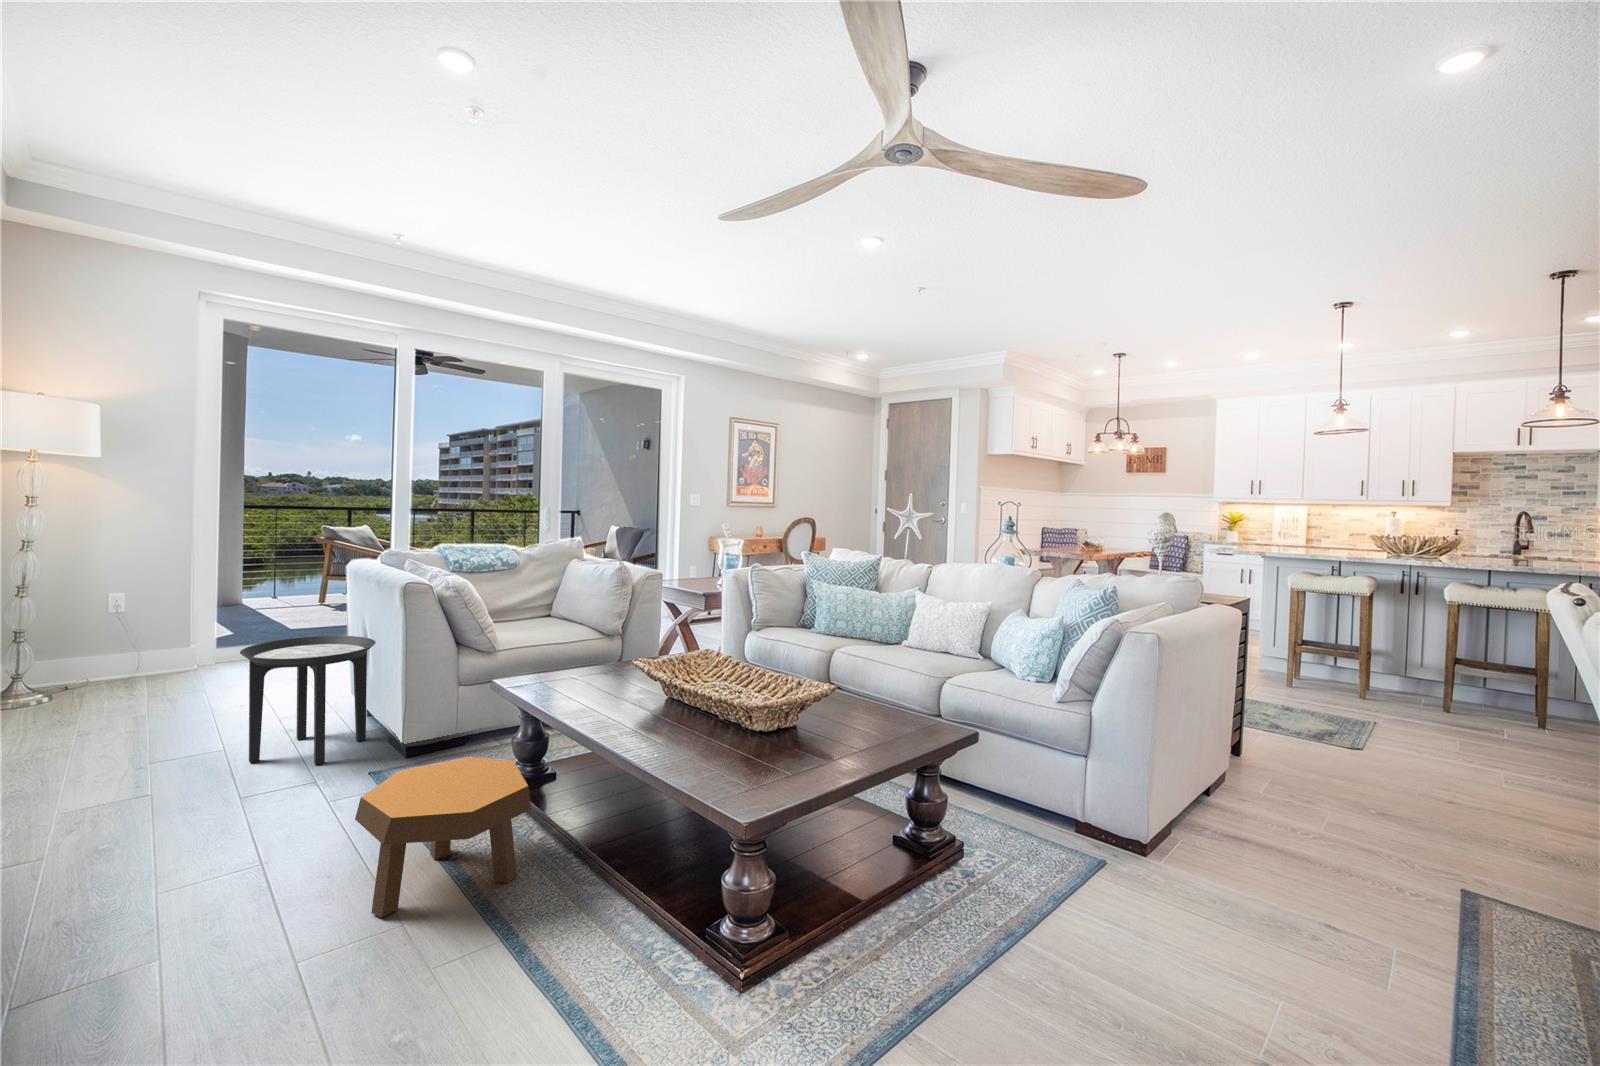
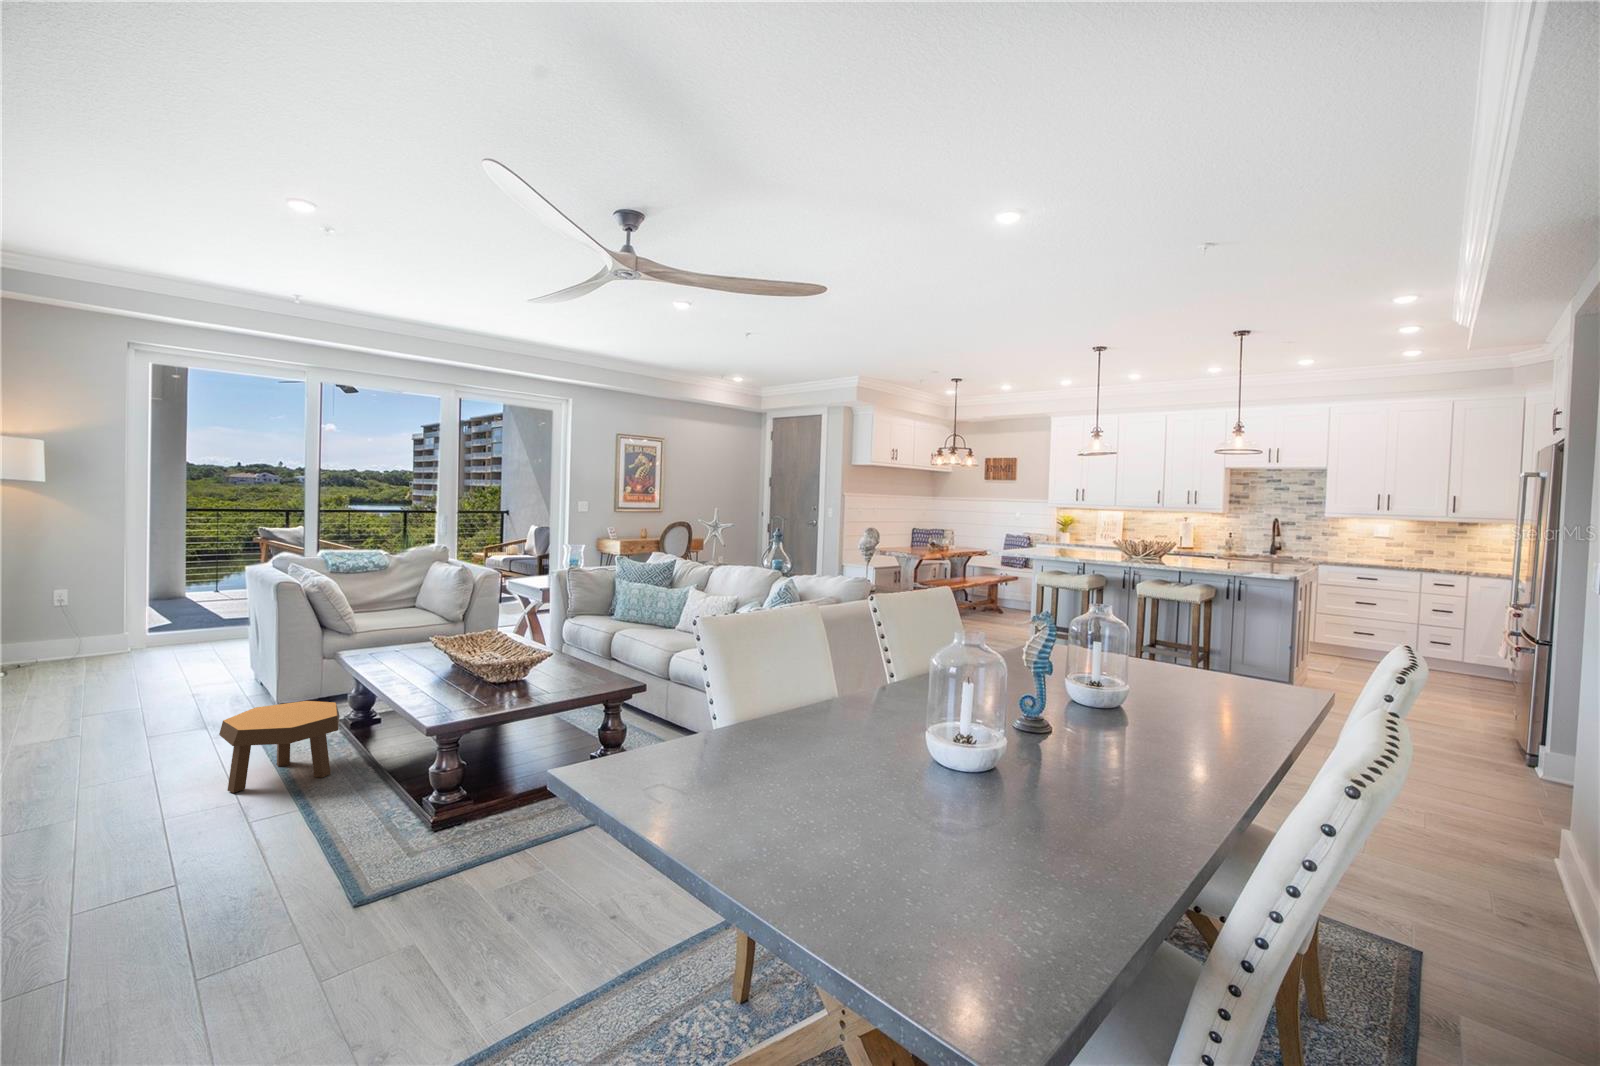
side table: present [240,636,376,765] -> none [153,623,259,715]

